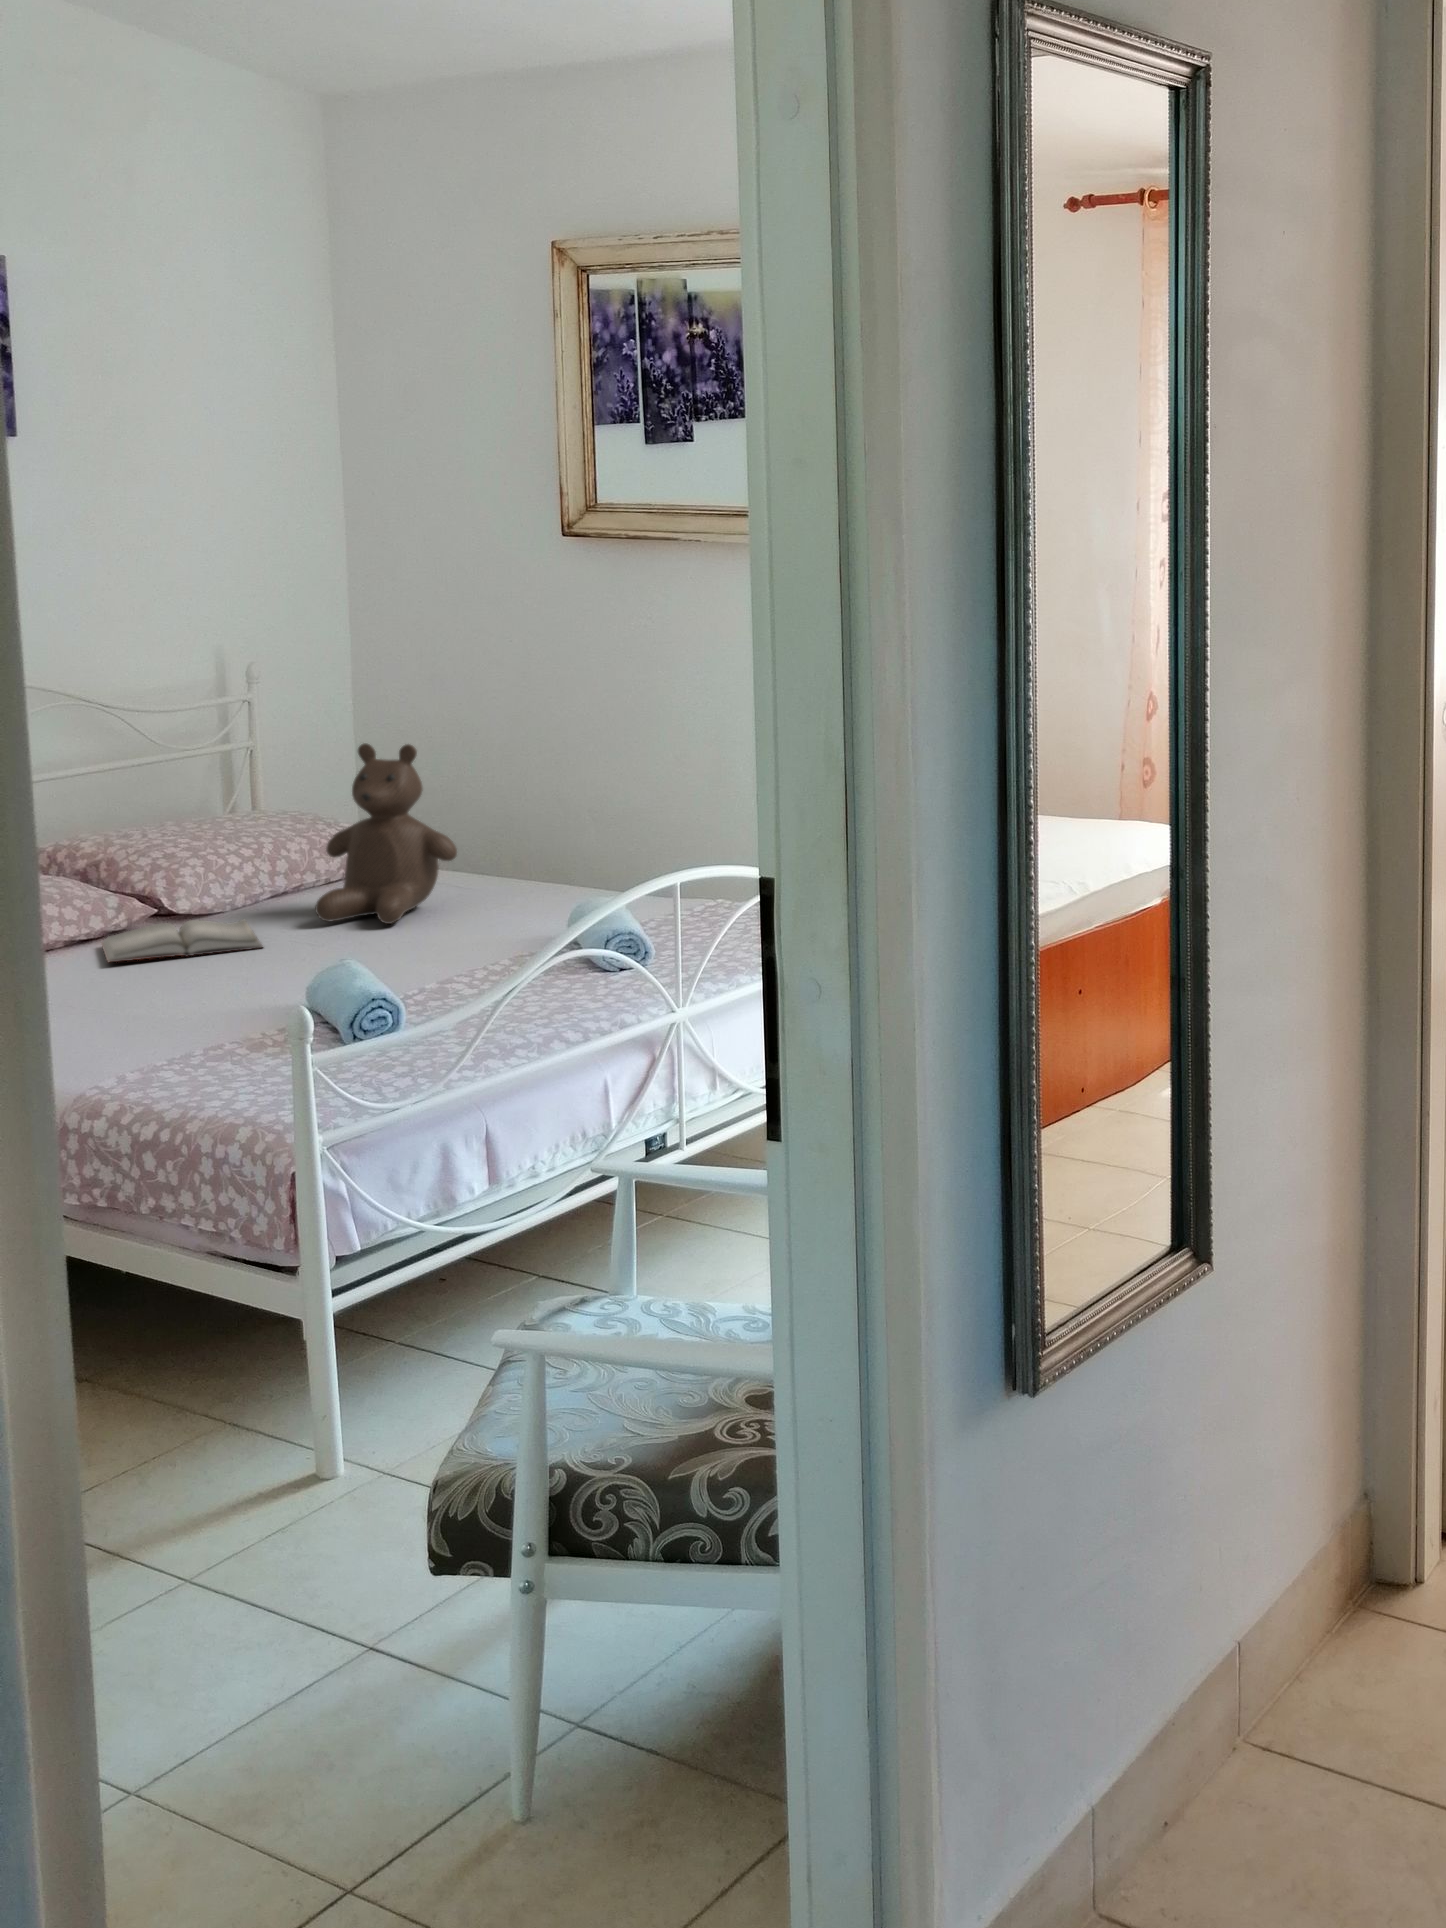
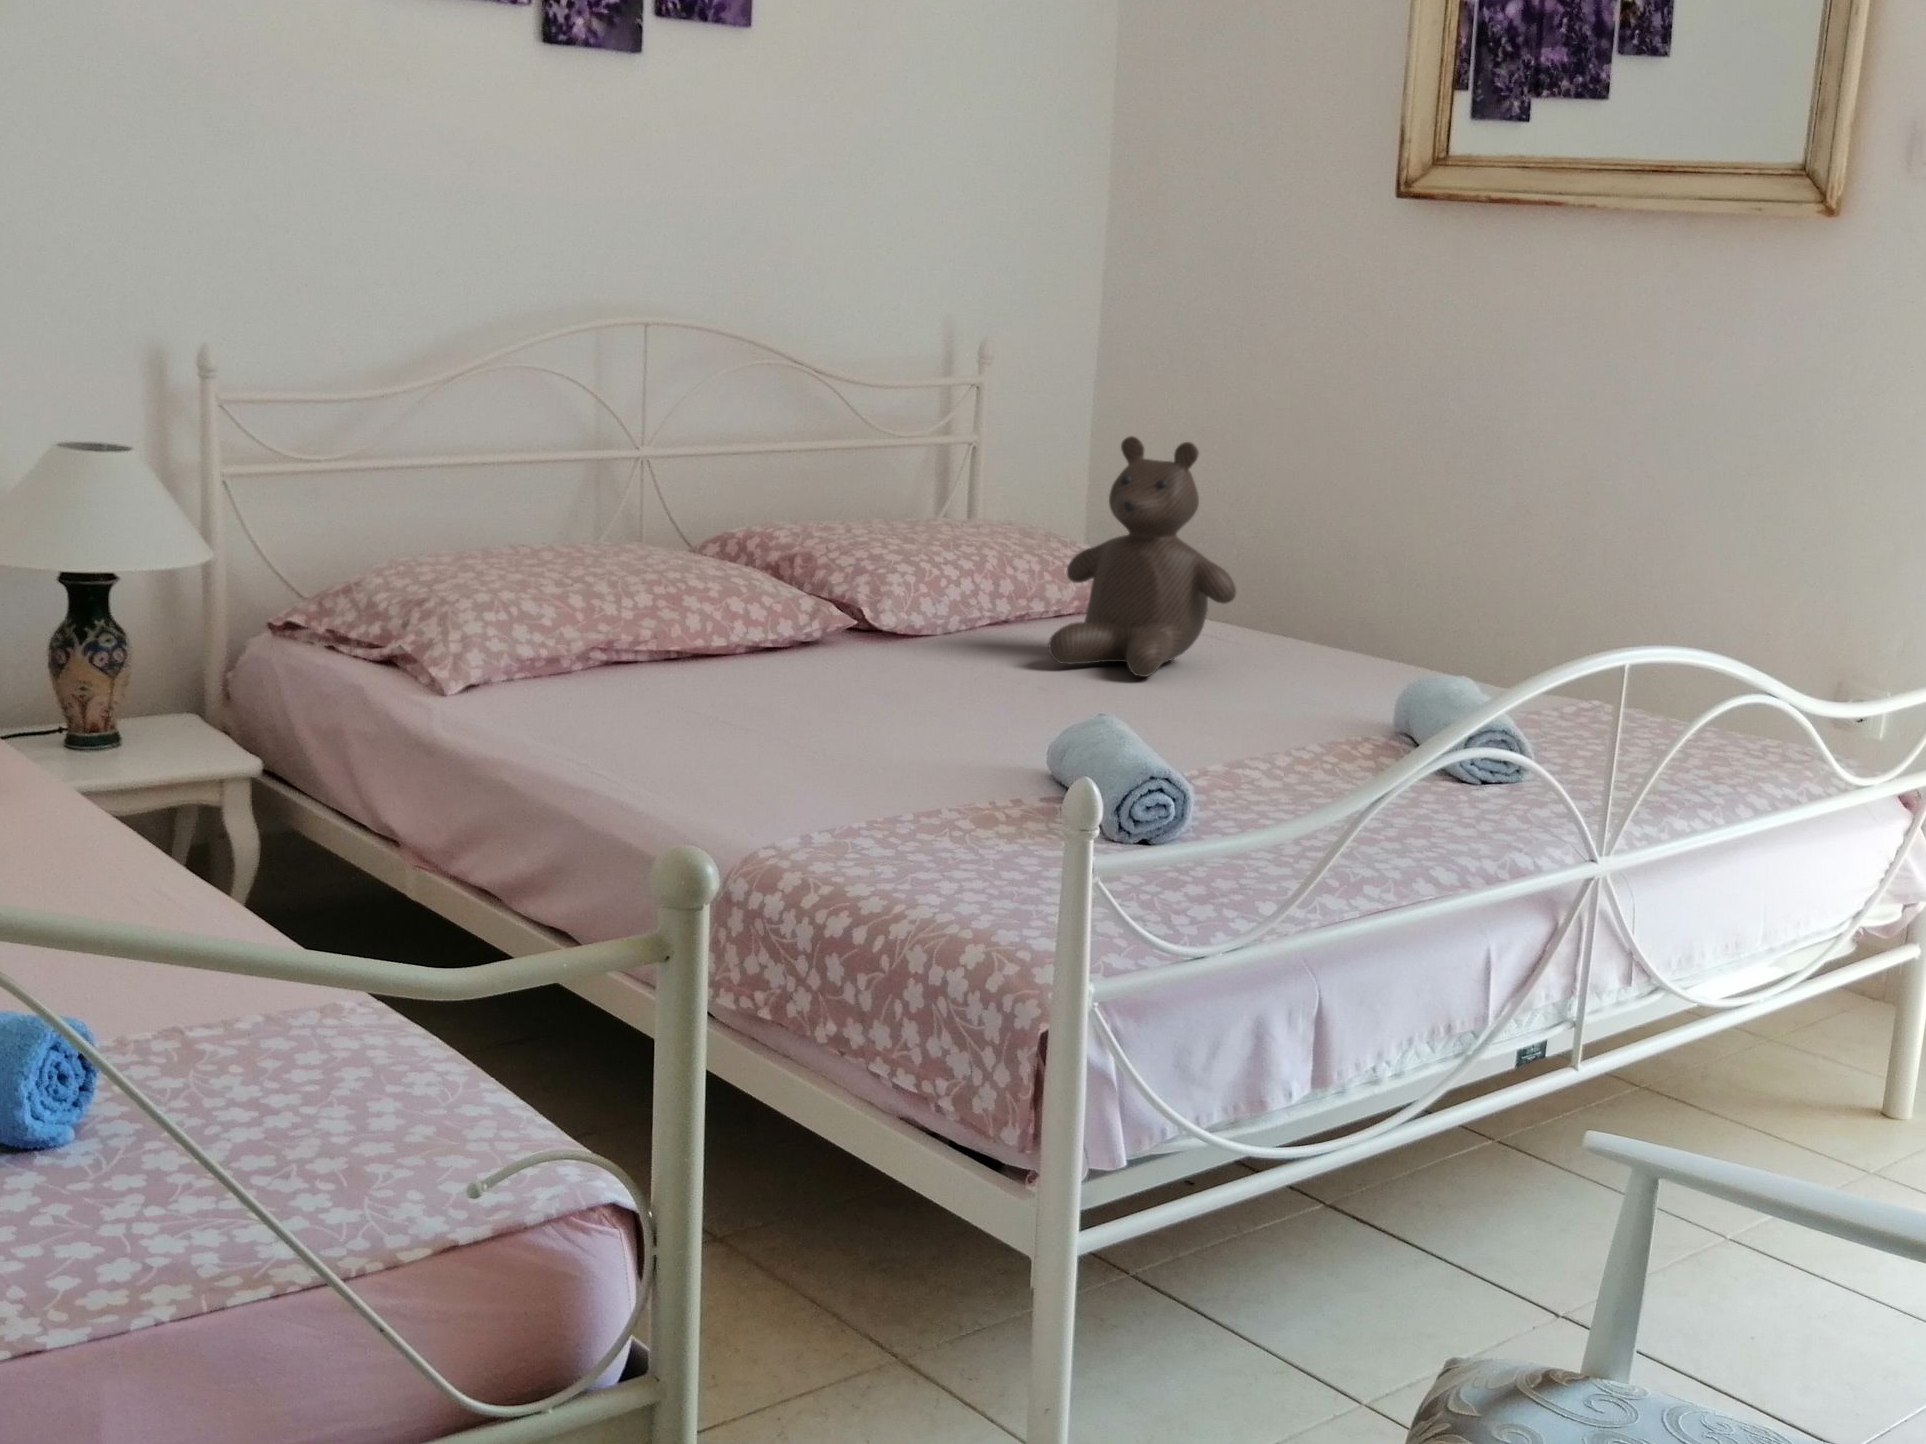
hardback book: present [101,920,263,962] -> none [788,640,984,687]

